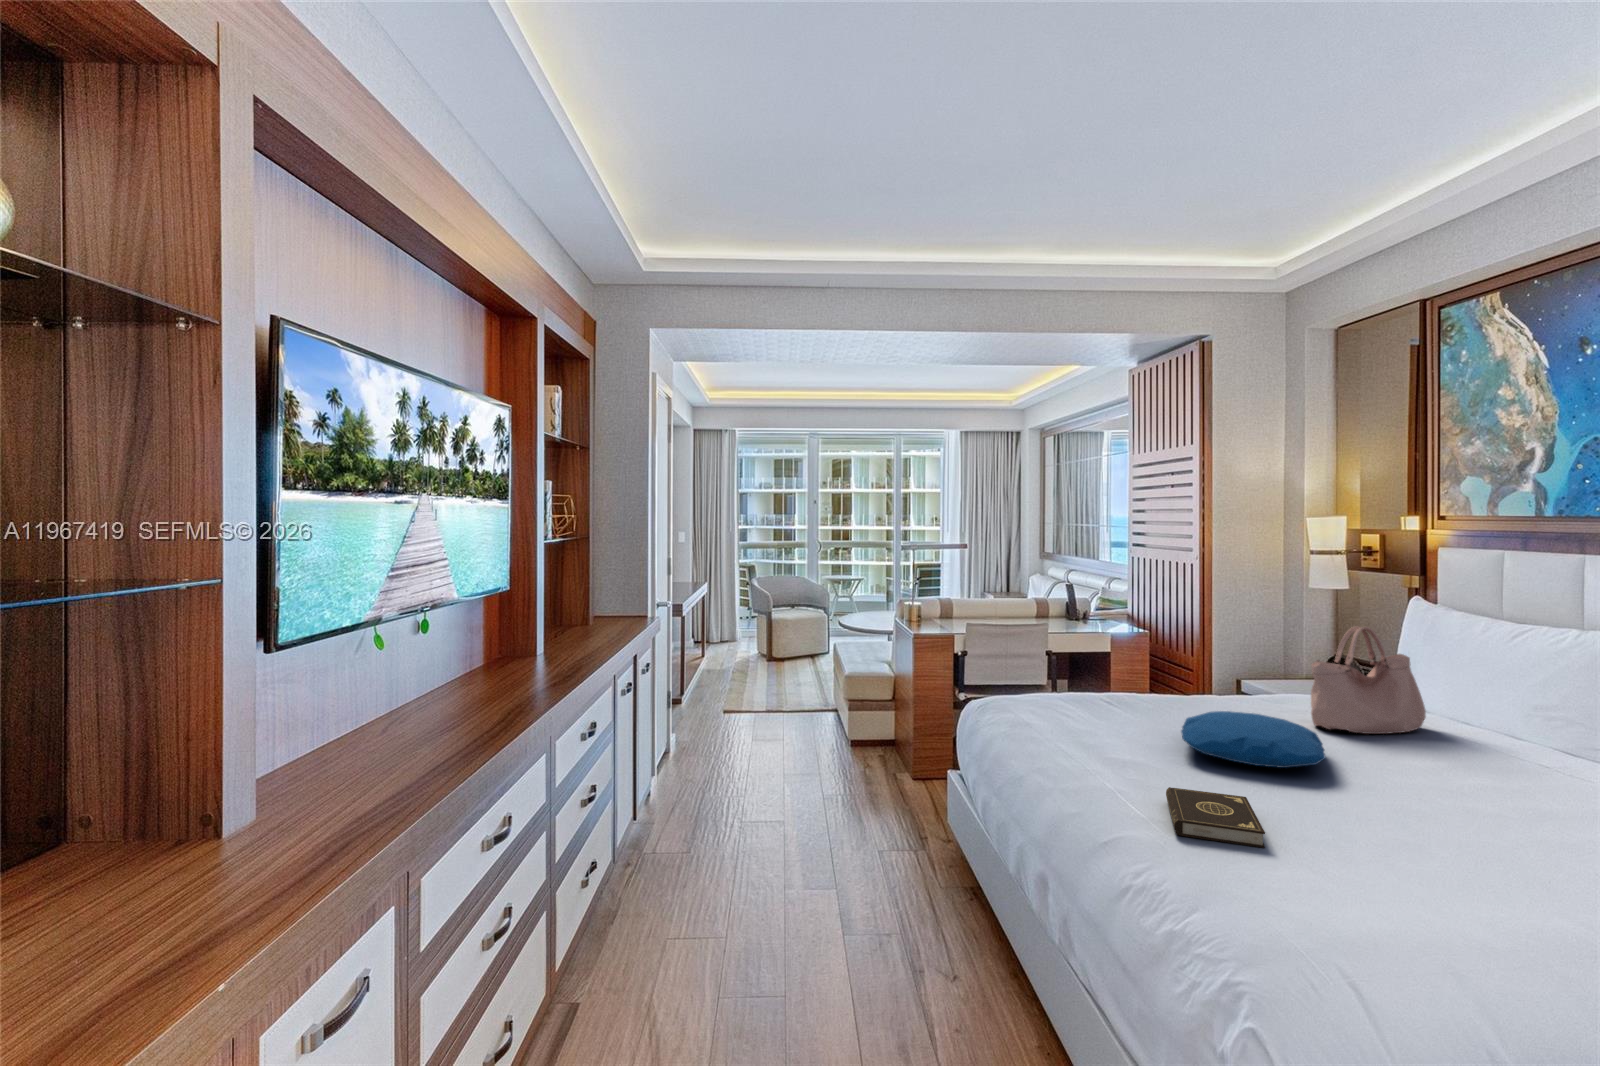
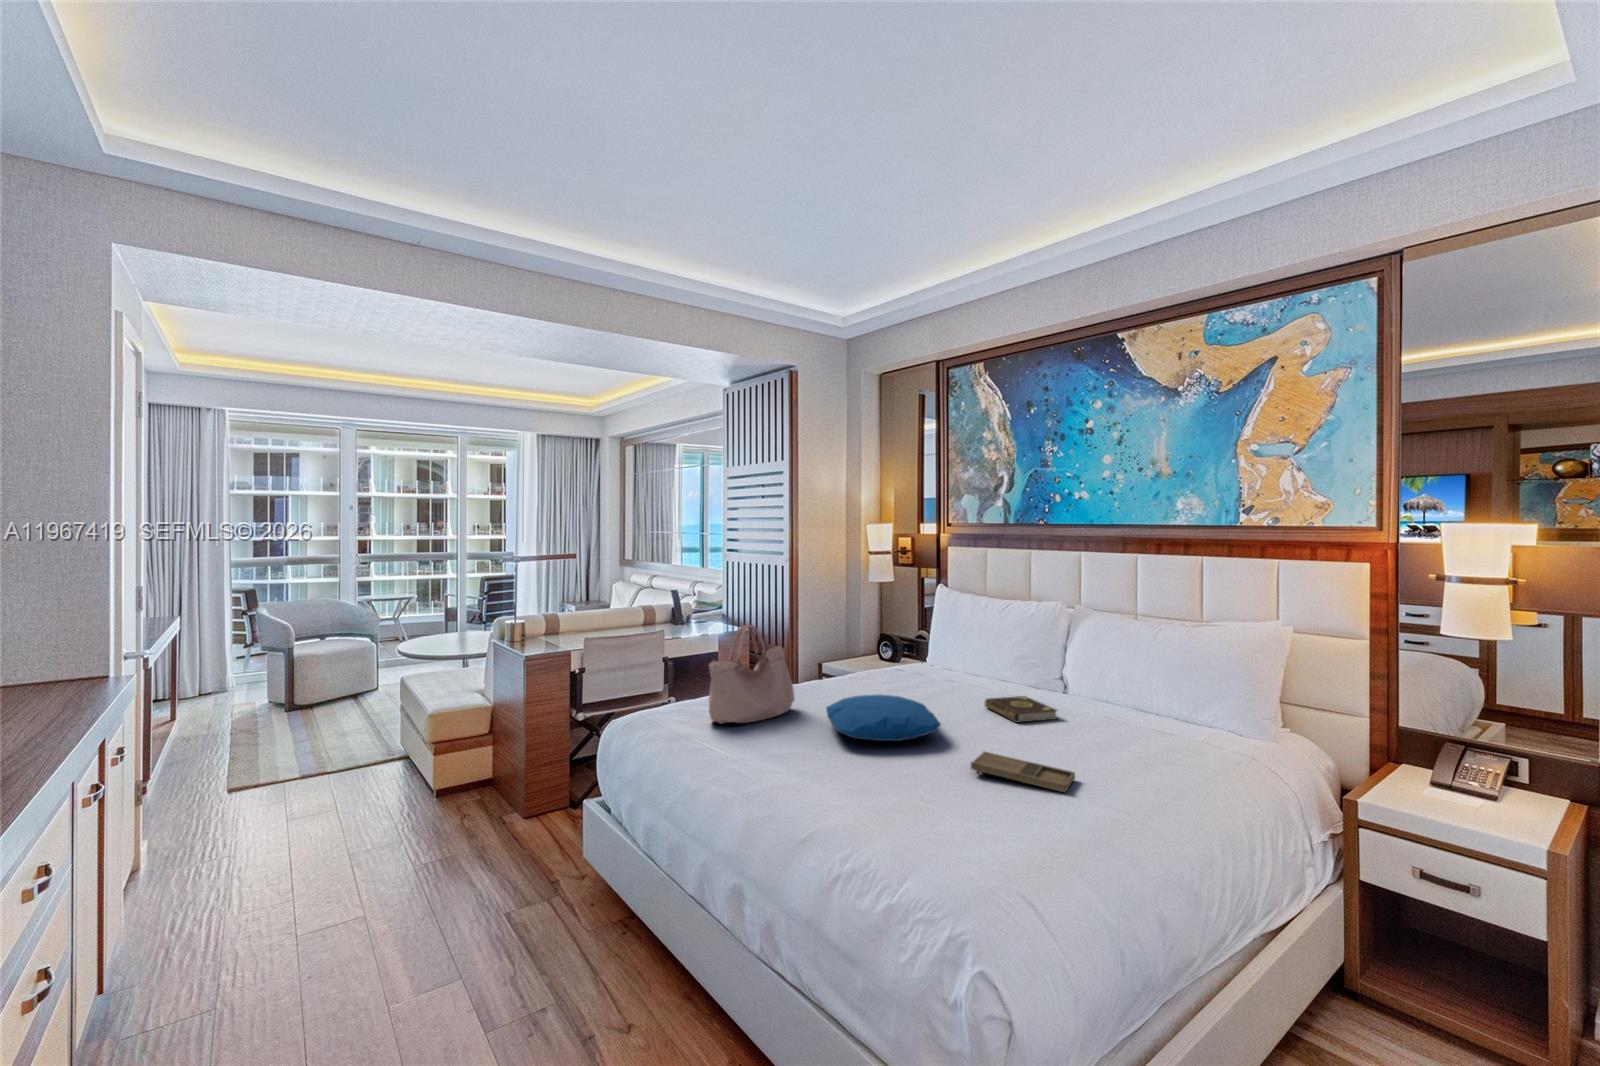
handbag: present [1311,626,1426,734] -> present [709,625,795,724]
book: present [1166,787,1265,848] -> present [985,696,1057,722]
tray: none [1335,796,1499,865] -> present [971,752,1075,792]

